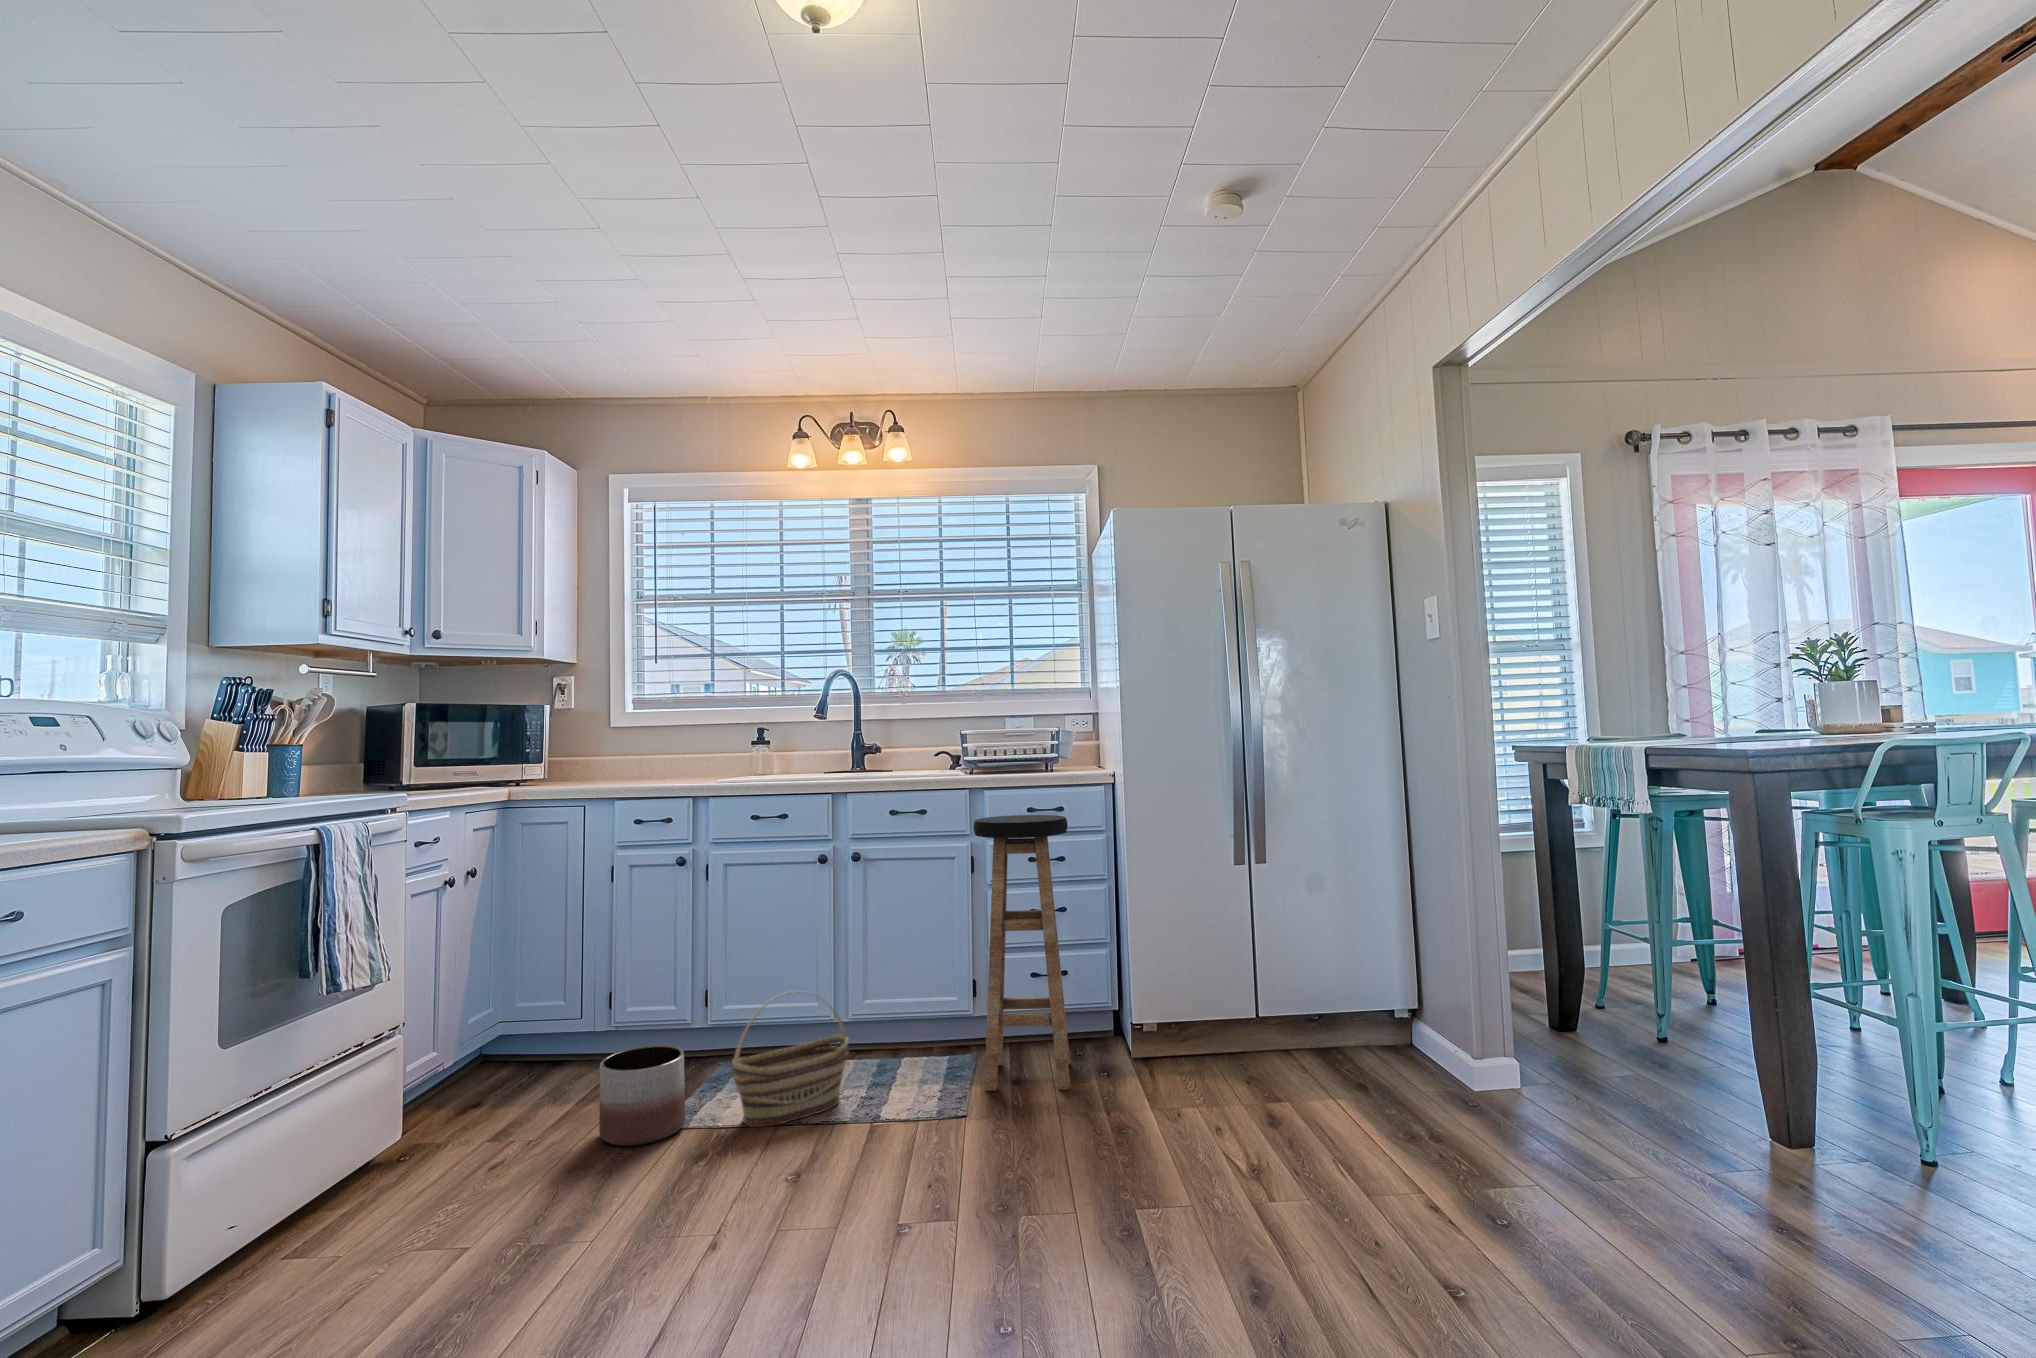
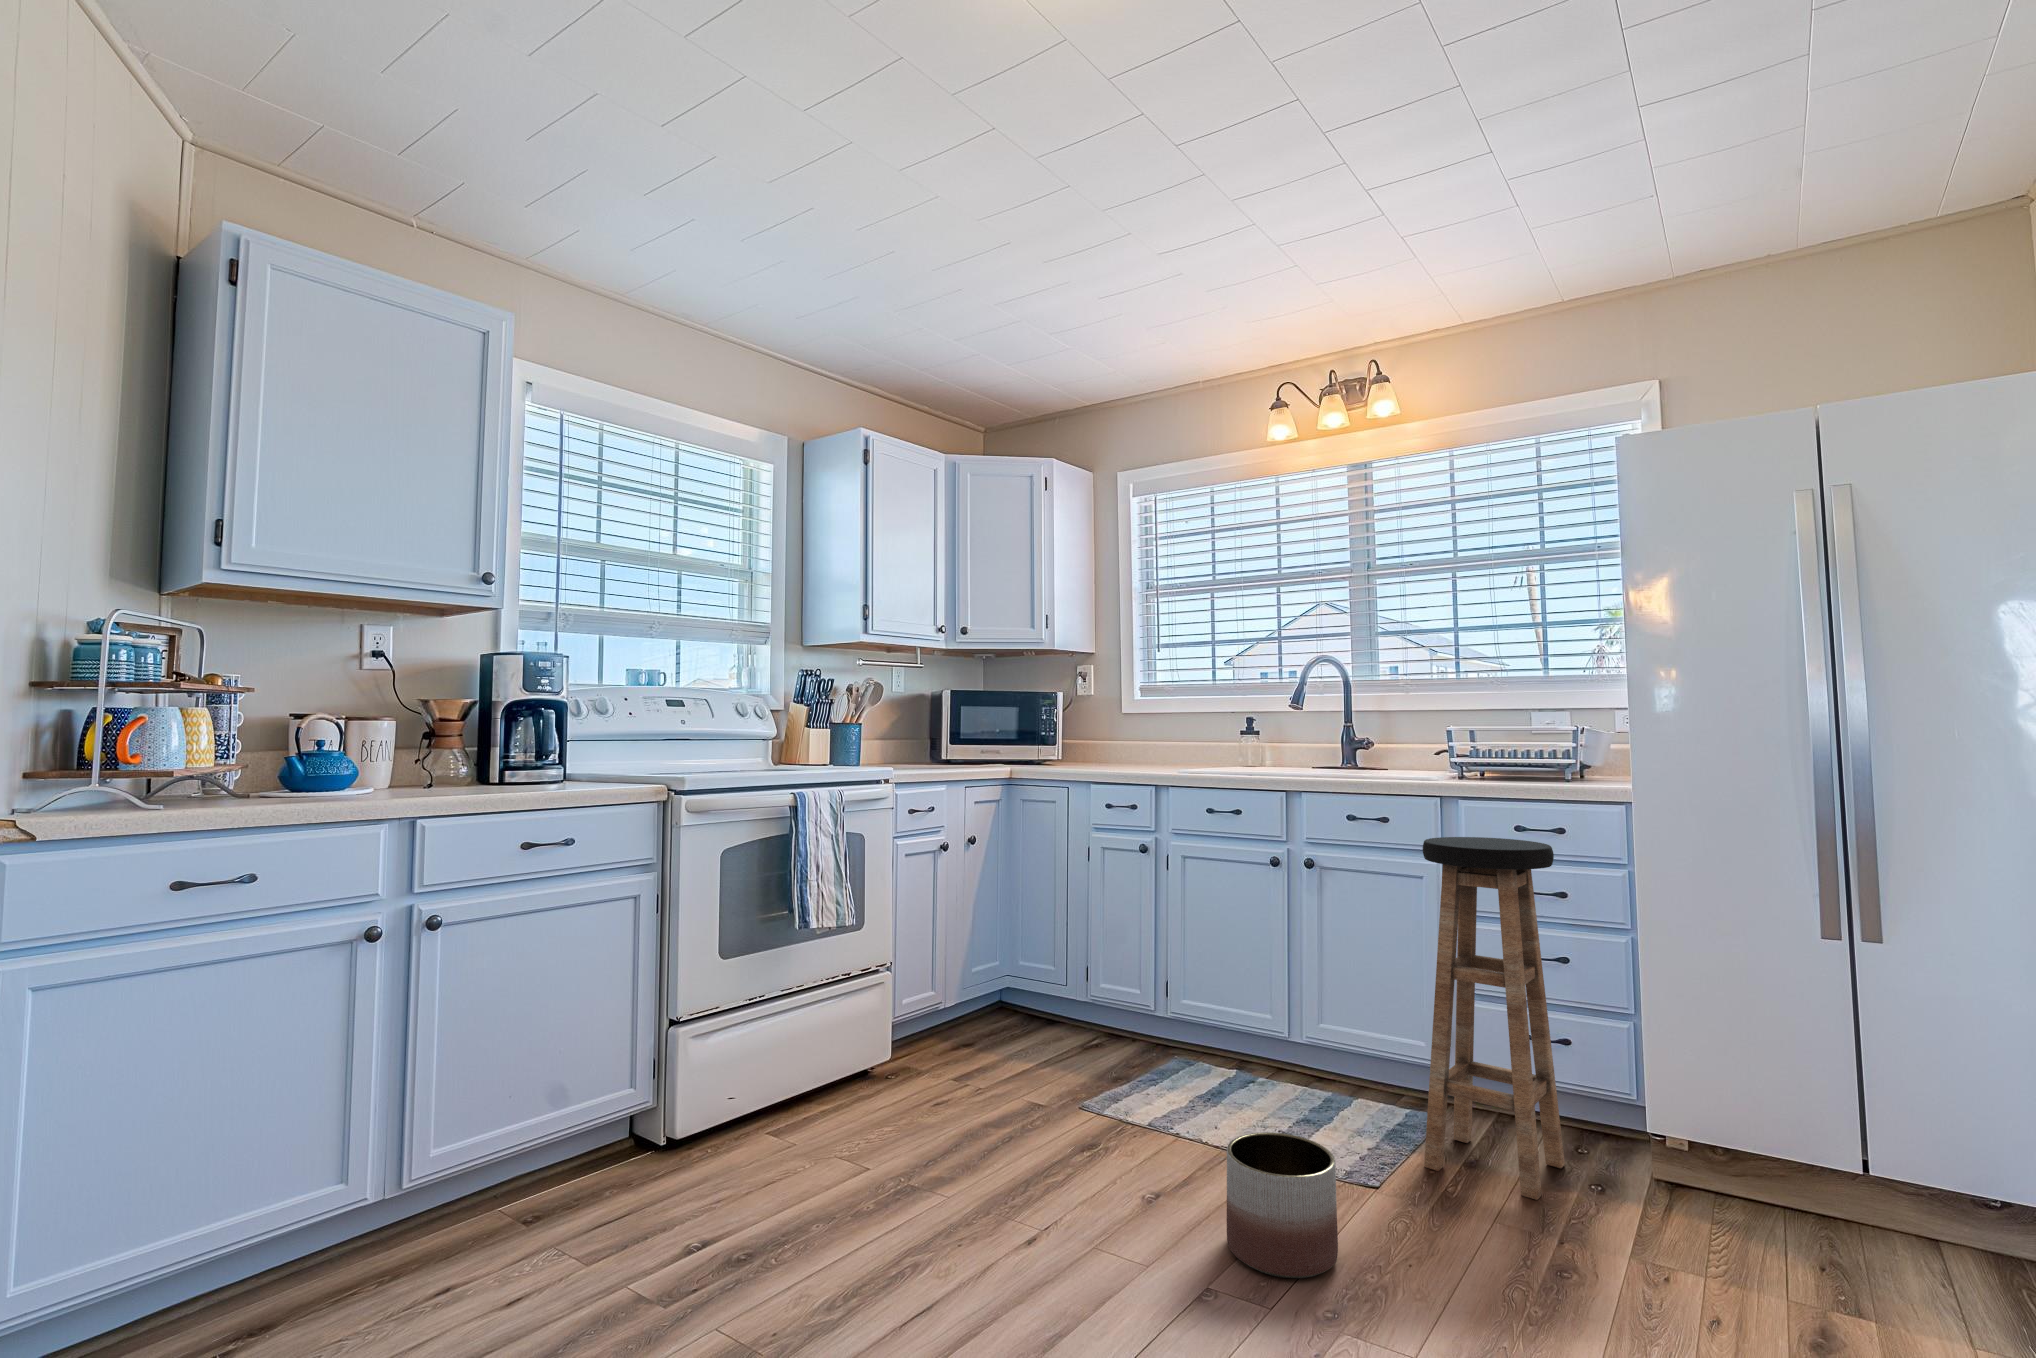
basket: present [732,991,848,1127] -> none [1137,999,1265,1135]
planter: present [599,1045,685,1146] -> present [1227,1132,1338,1278]

